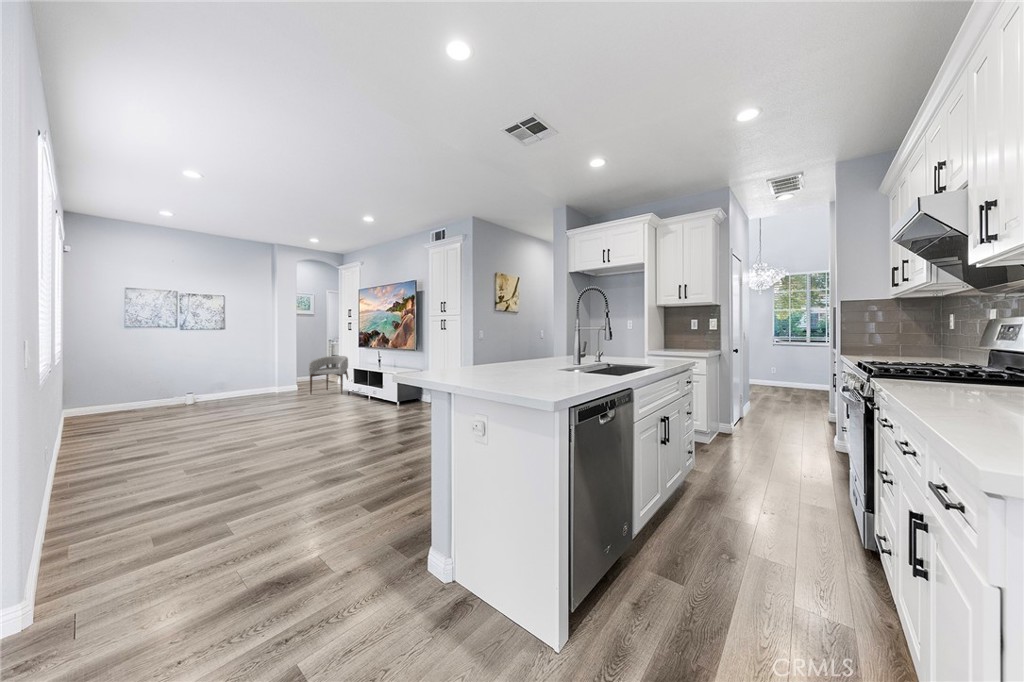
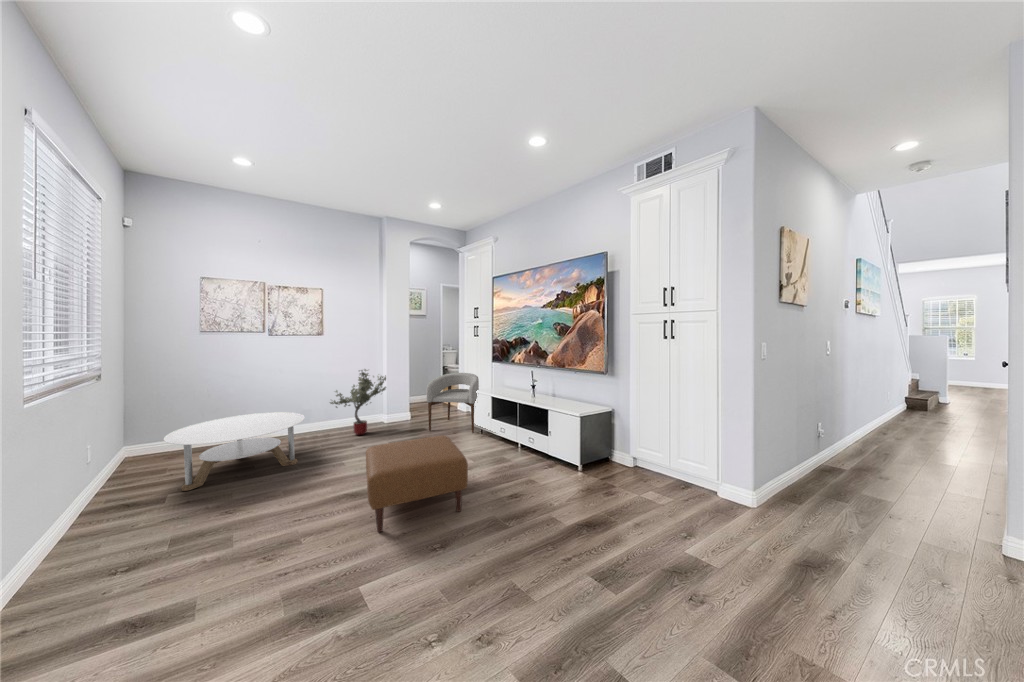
potted tree: none [236,351,279,397] -> present [330,369,386,435]
round table: none [134,378,221,415] -> present [164,412,304,491]
ottoman: none [266,383,323,419] -> present [366,435,468,532]

